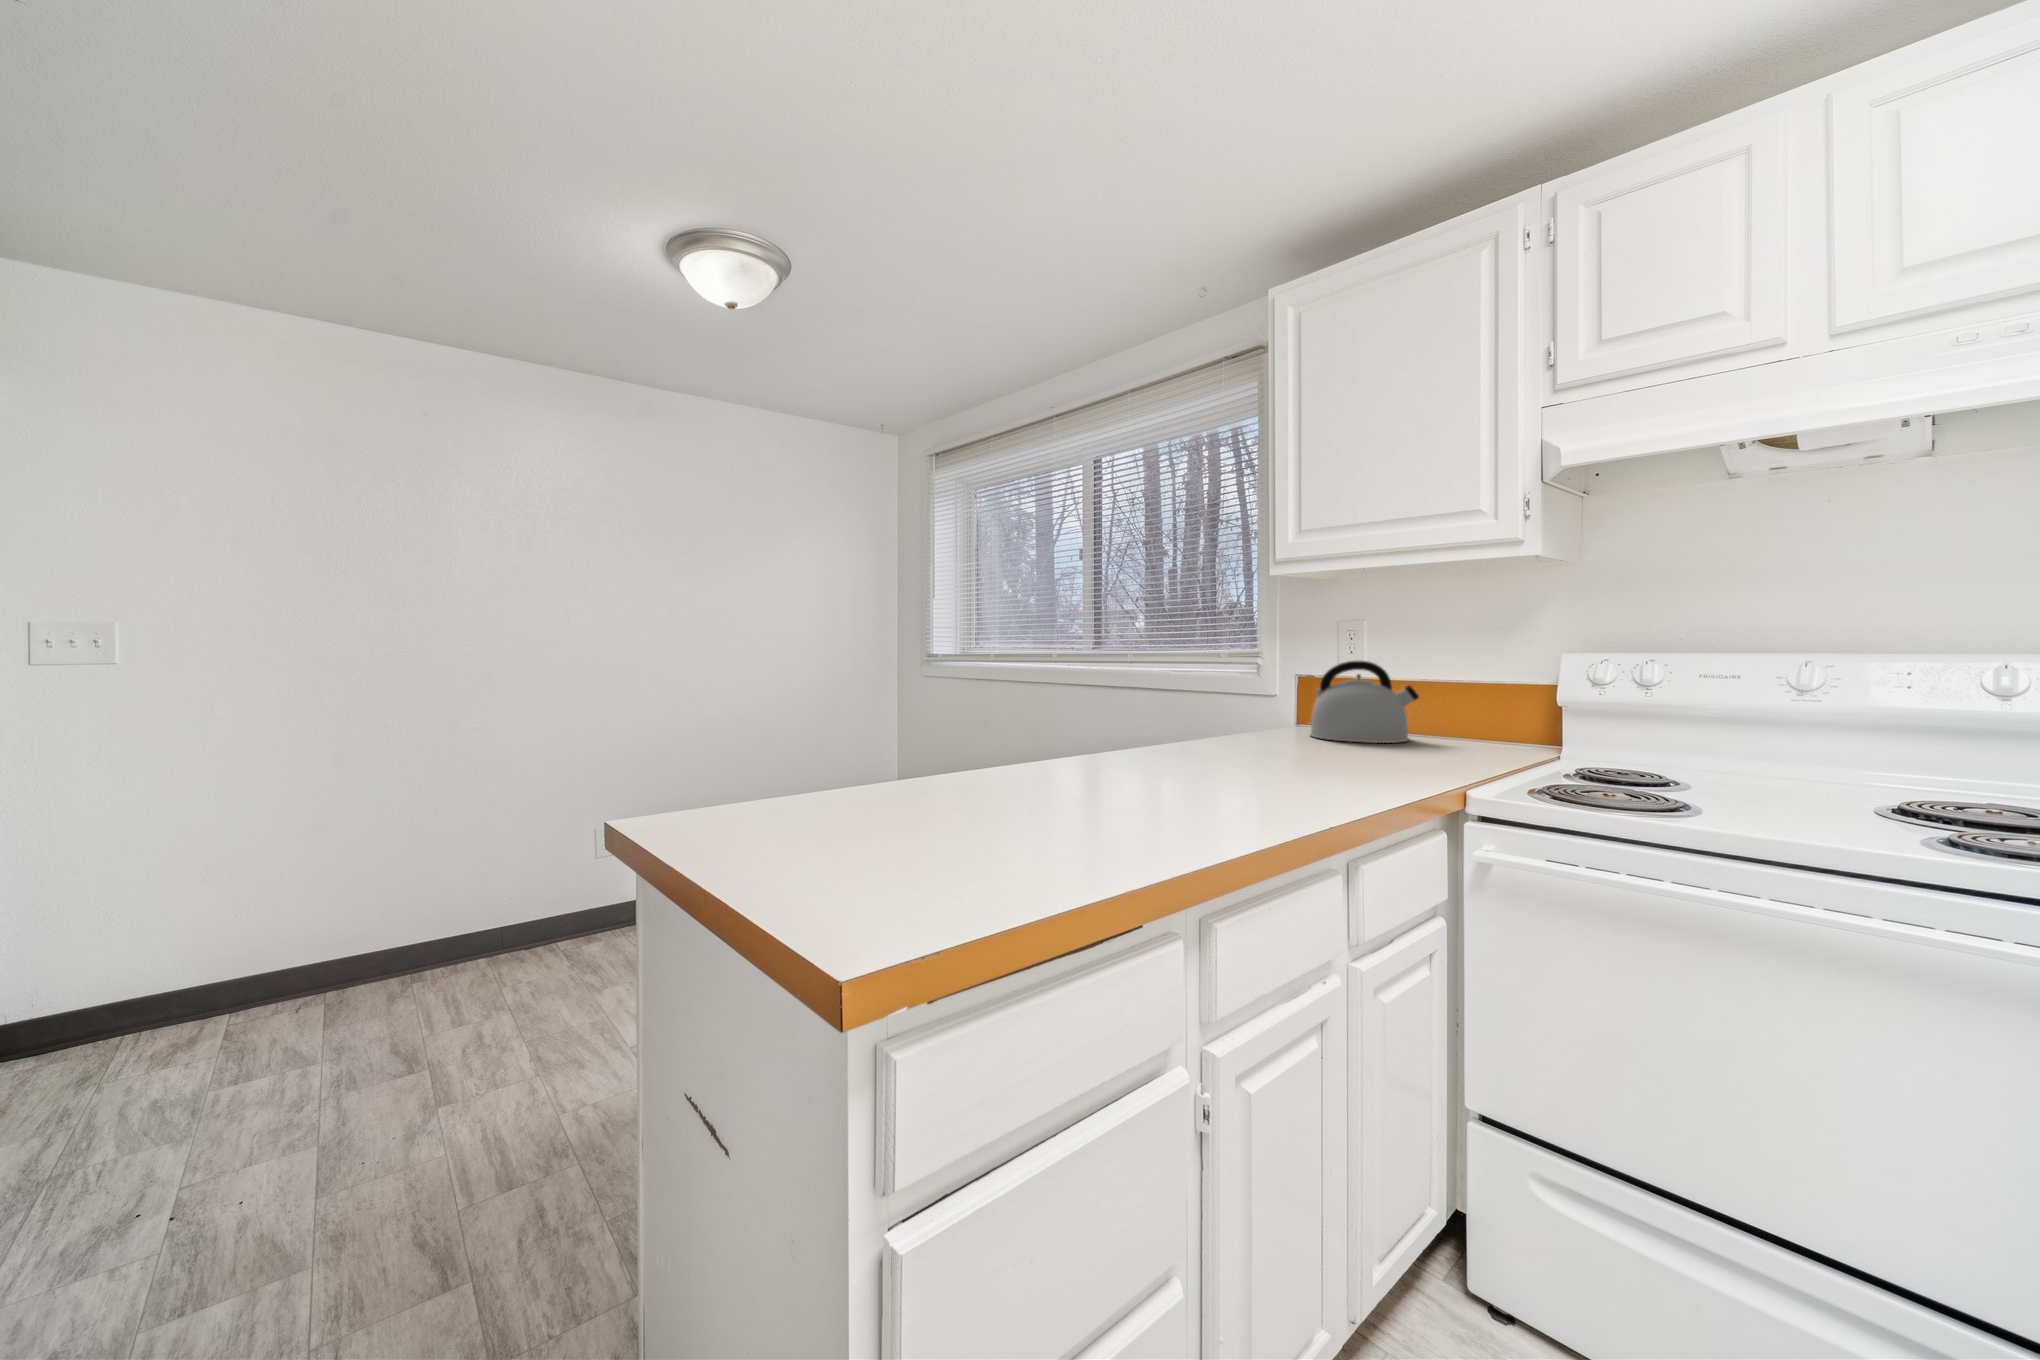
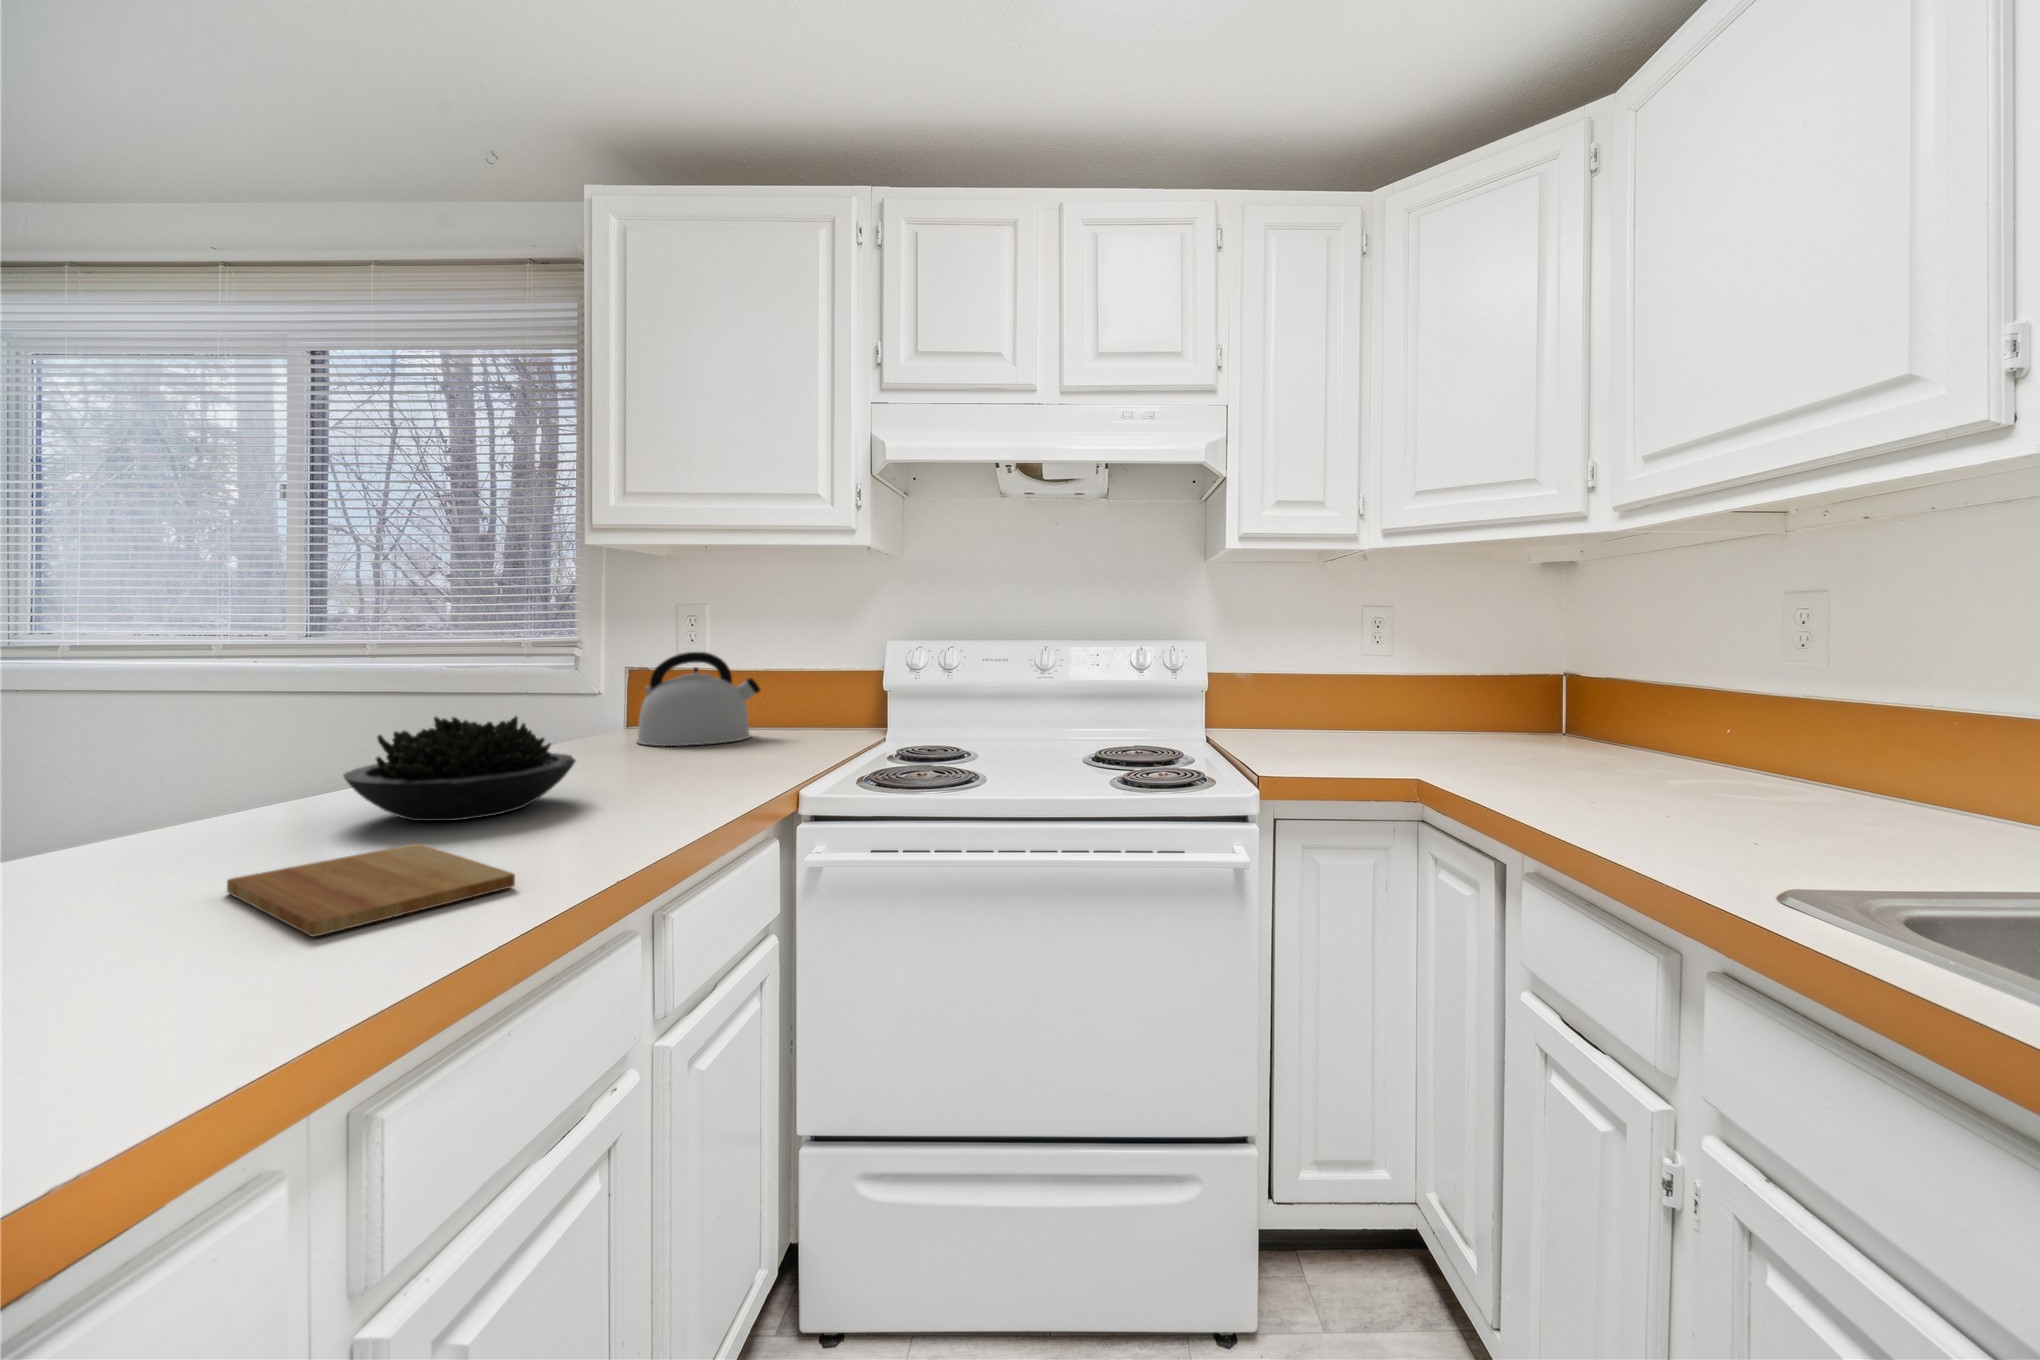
succulent plant: none [1148,701,1280,773] -> present [343,716,575,821]
cutting board: none [1114,782,1262,821] -> present [227,844,515,936]

